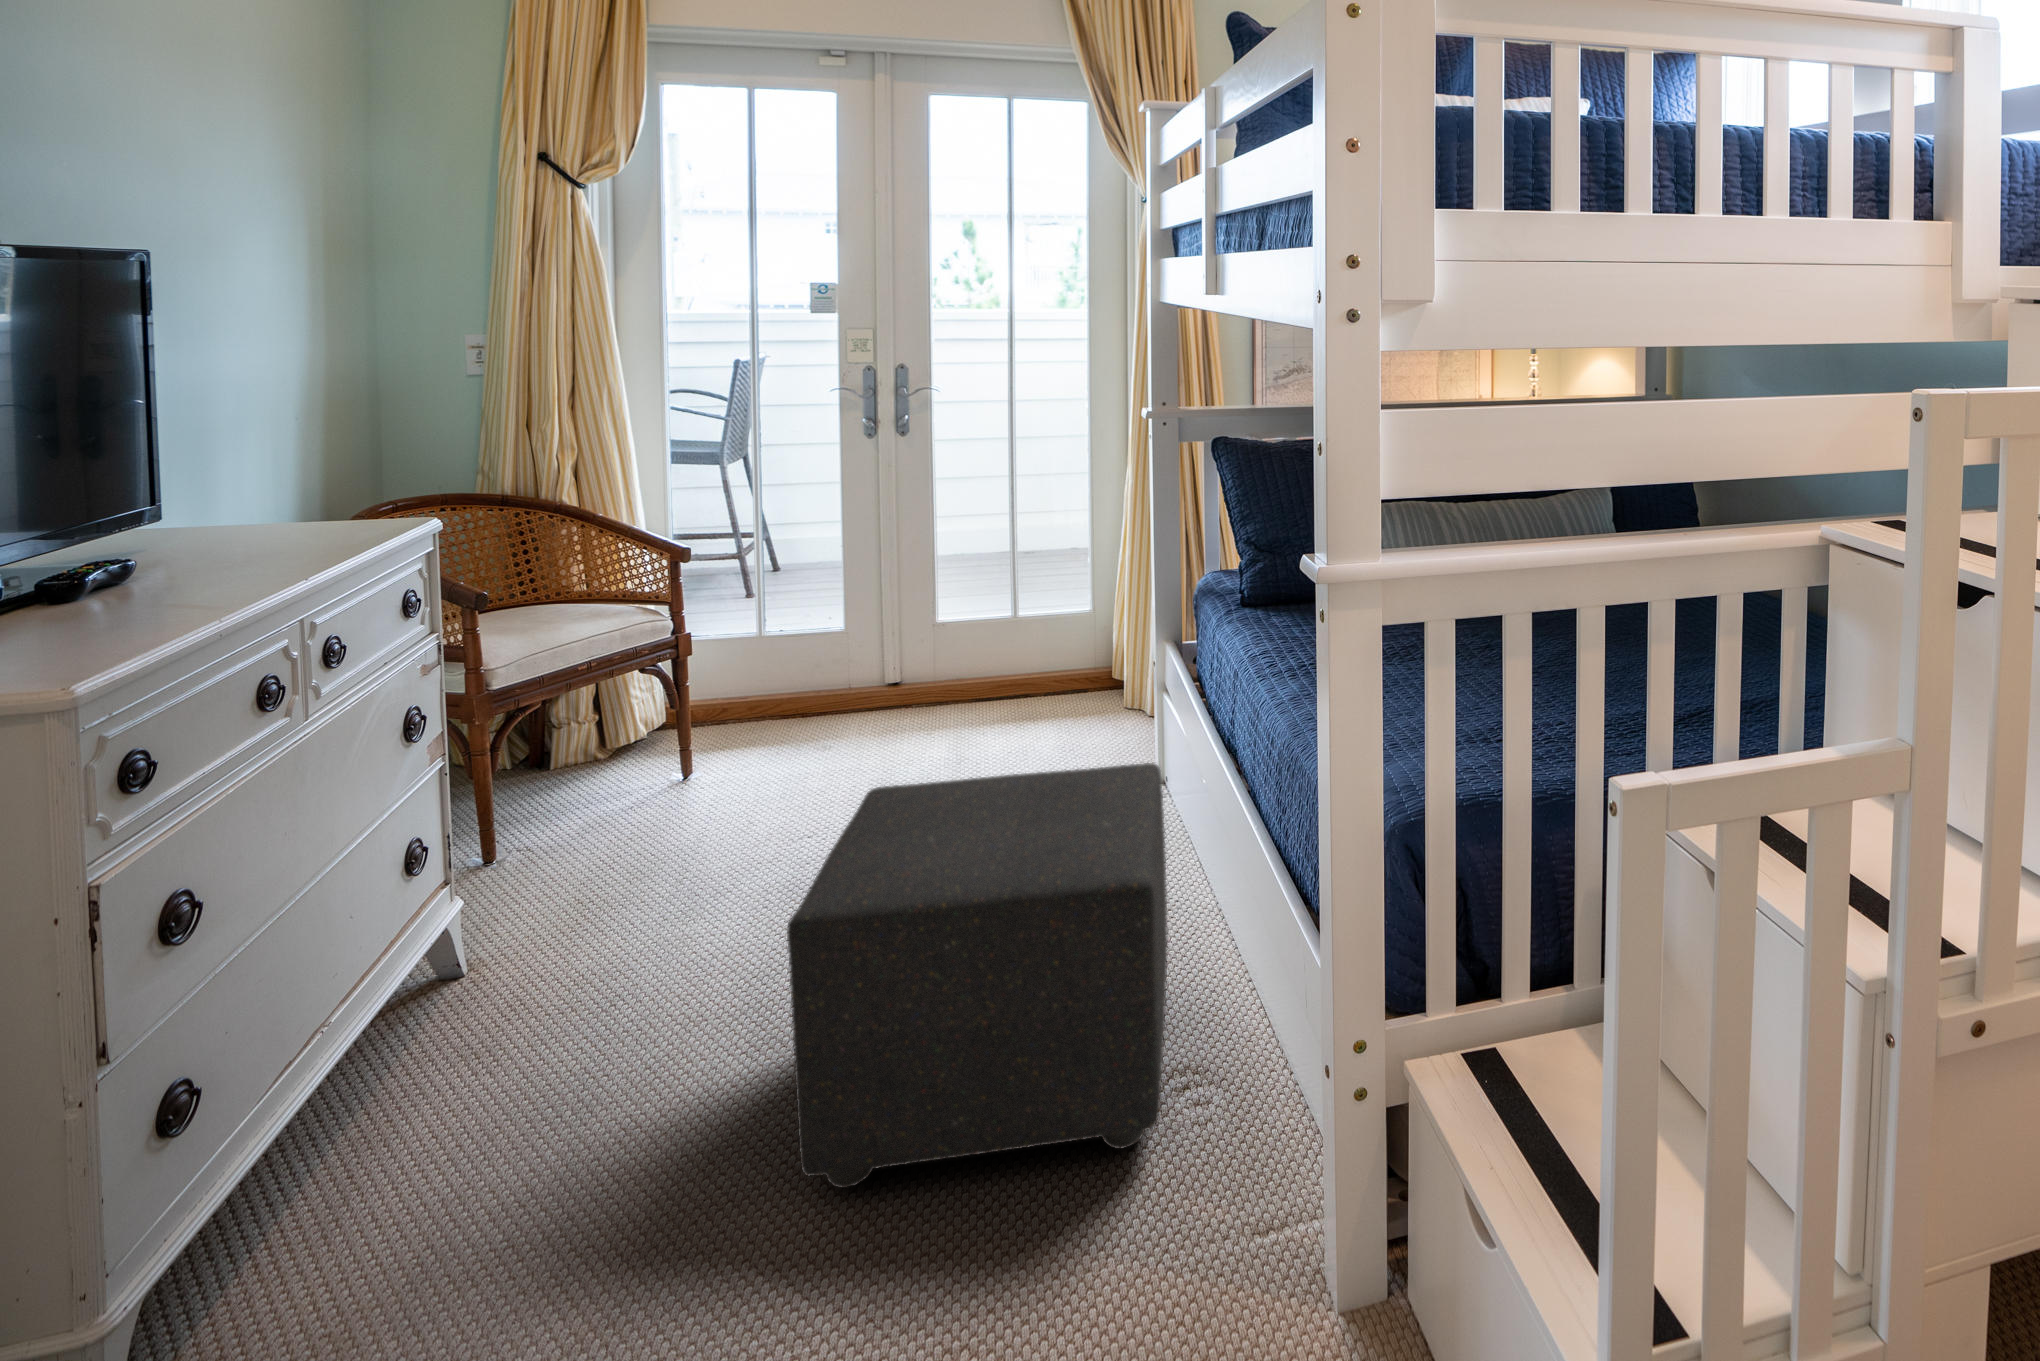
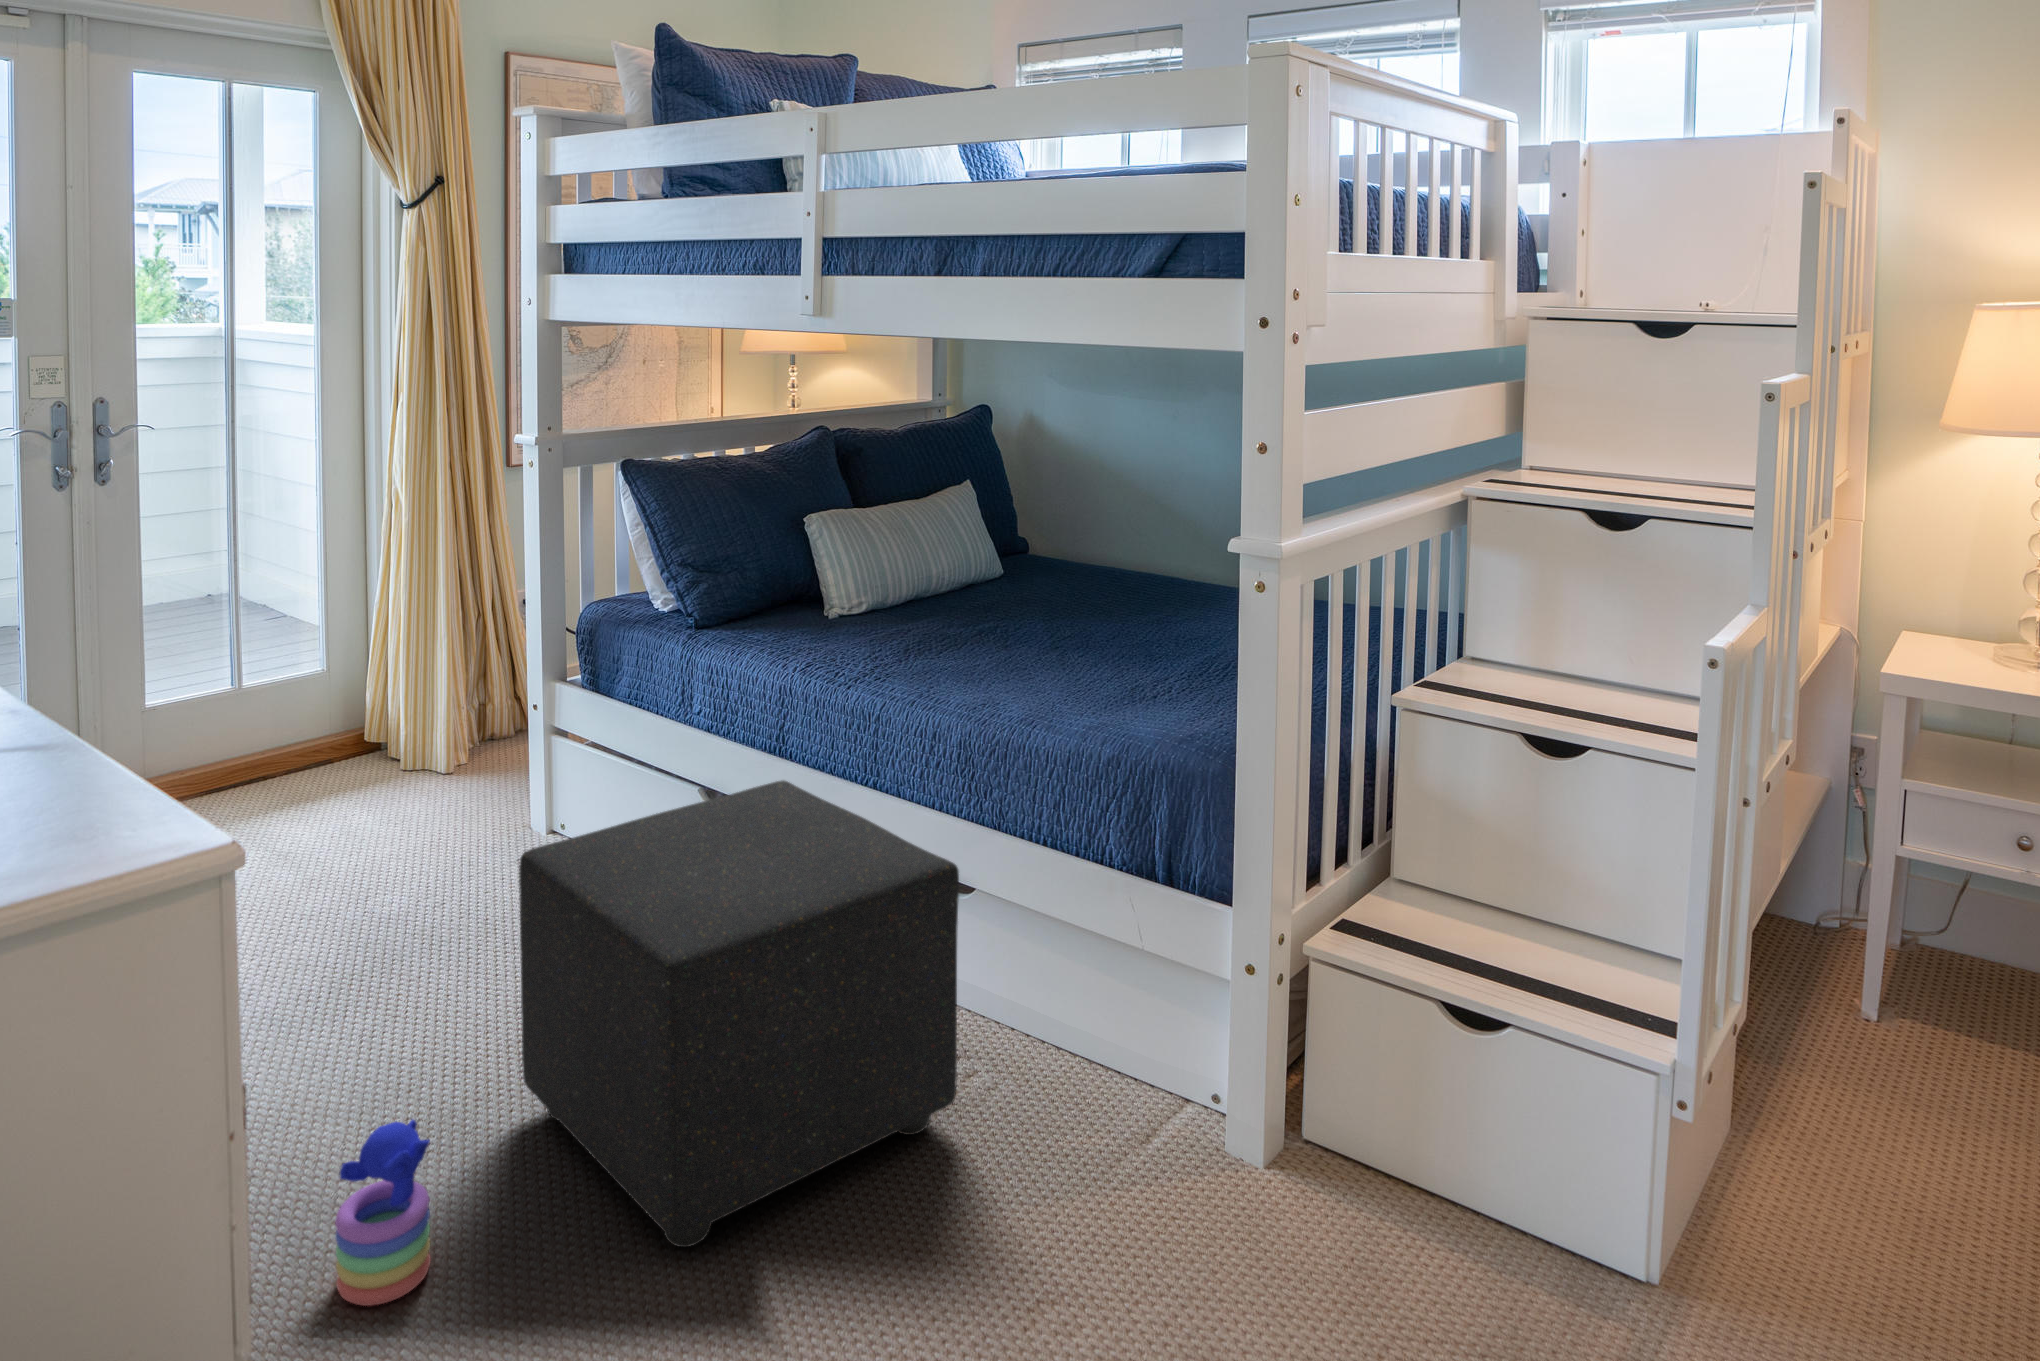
stacking toy: none [597,1000,691,1151] -> present [335,1120,431,1306]

